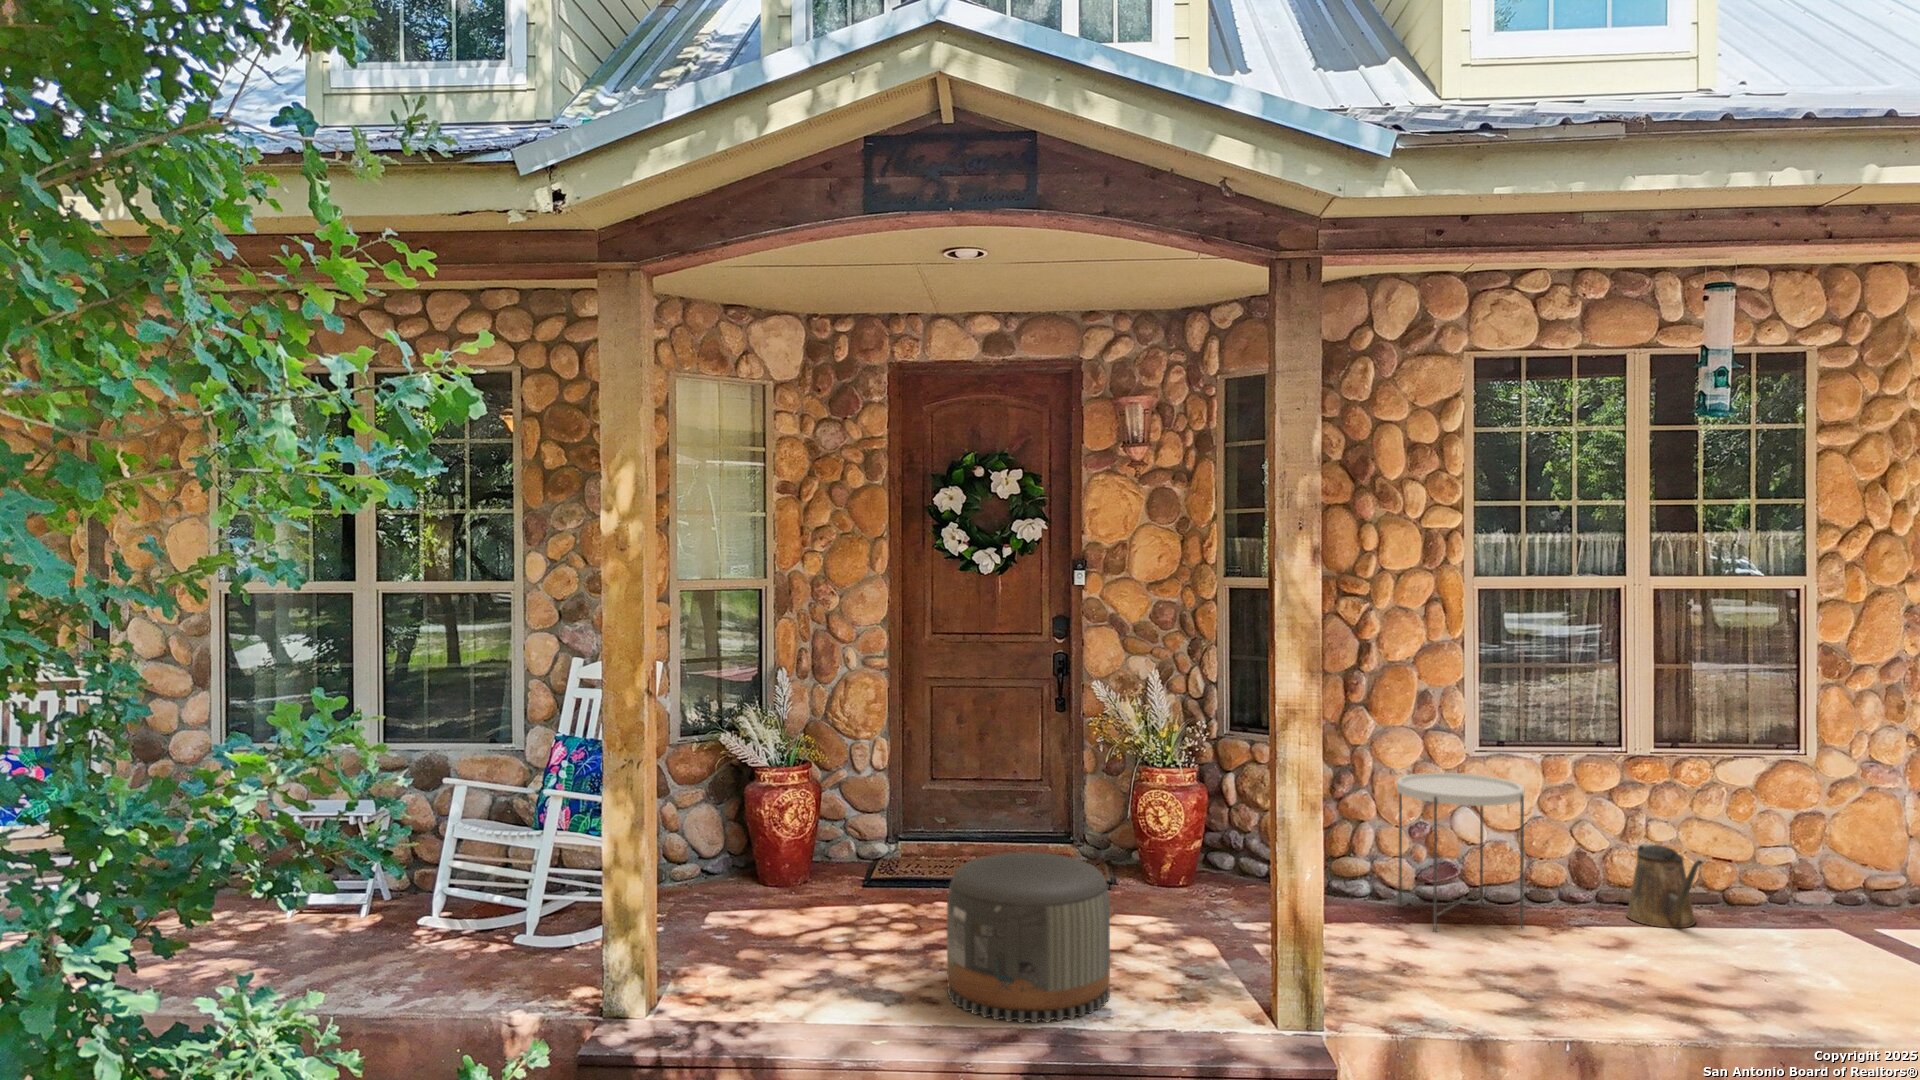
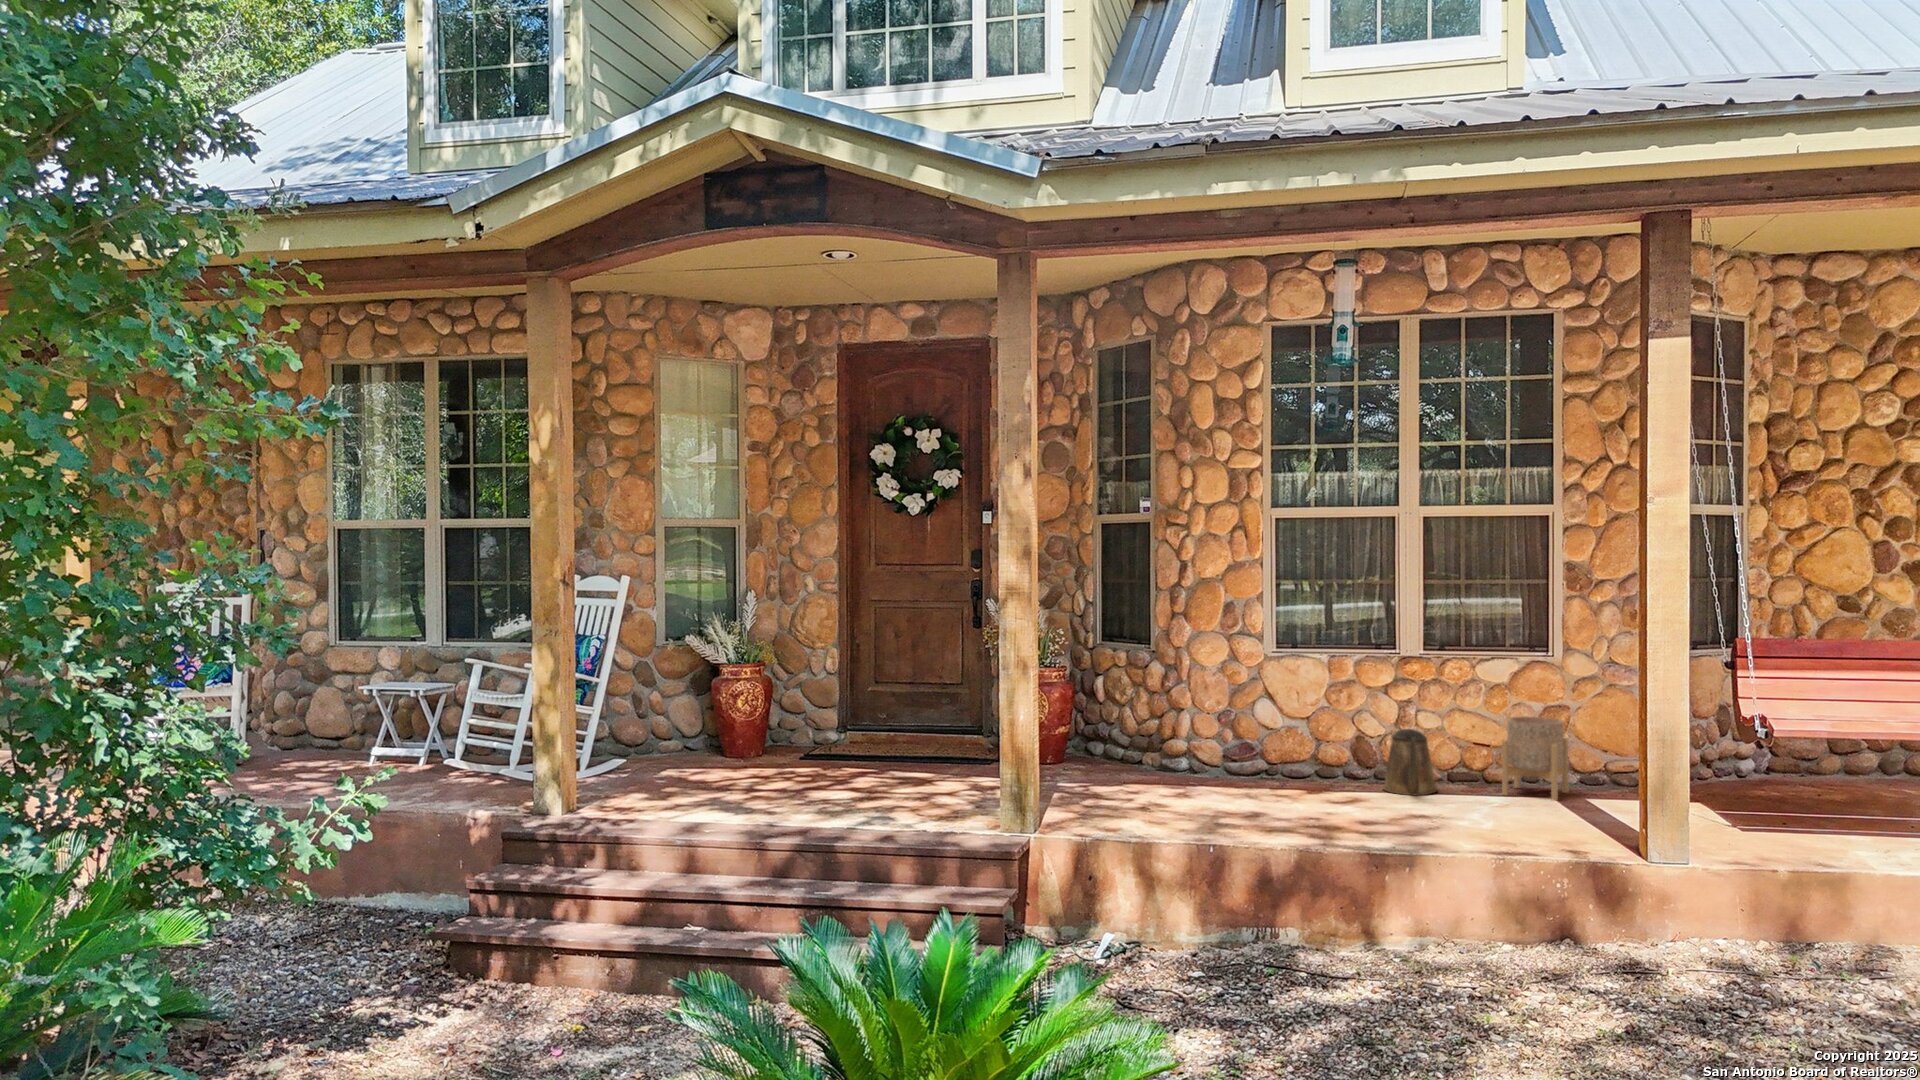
side table: present [1397,773,1524,932] -> none [1190,669,1290,793]
planter: none [1764,826,1842,931] -> present [1502,716,1568,801]
pouf: present [947,852,1110,1023] -> none [778,707,901,822]

